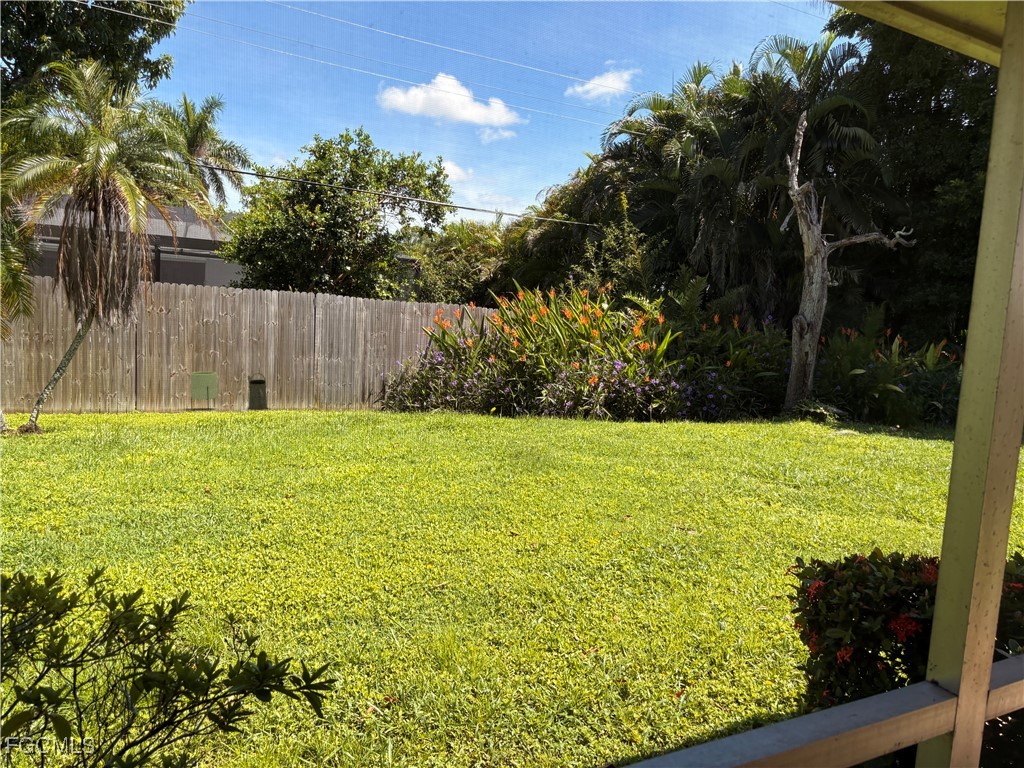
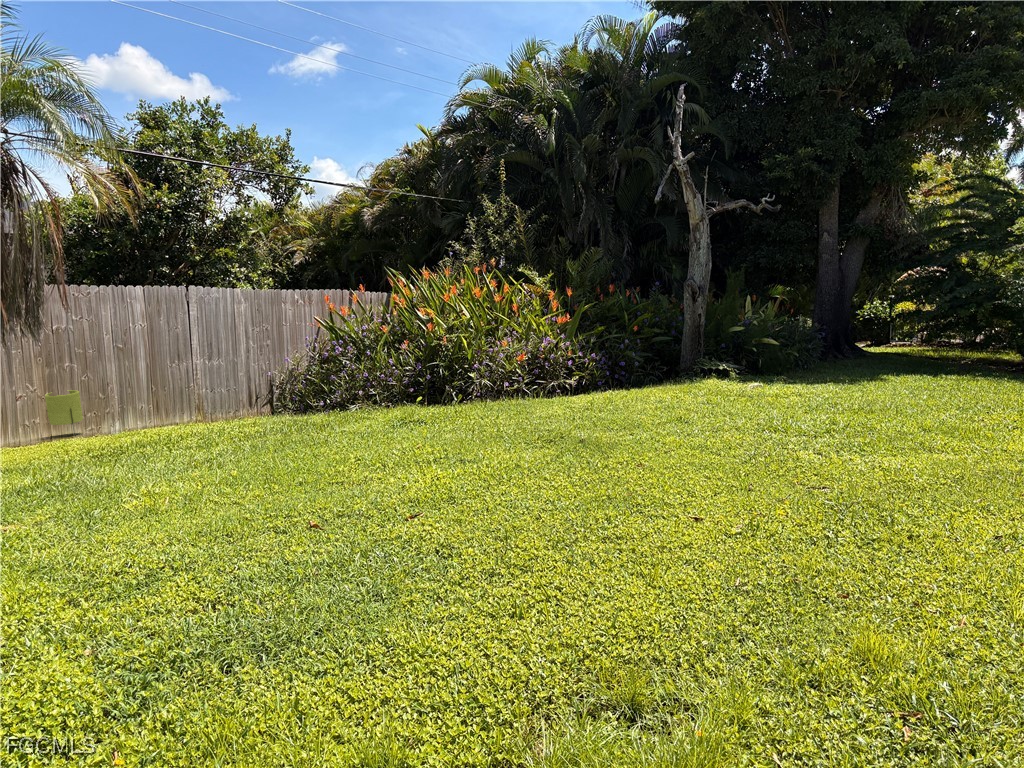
watering can: present [248,373,268,410] -> none [115,386,148,431]

